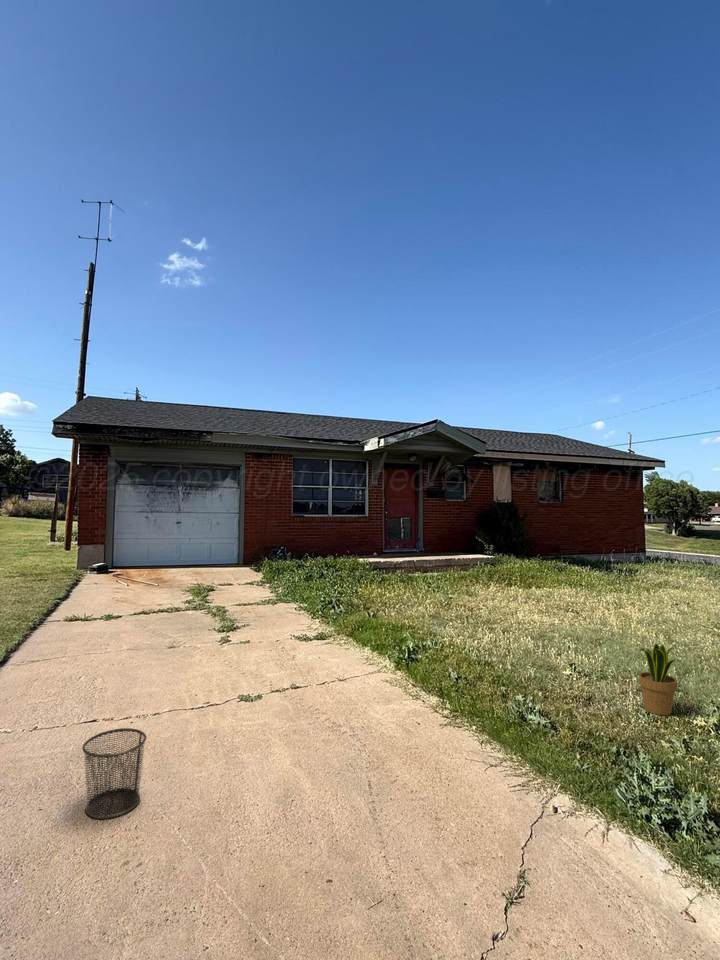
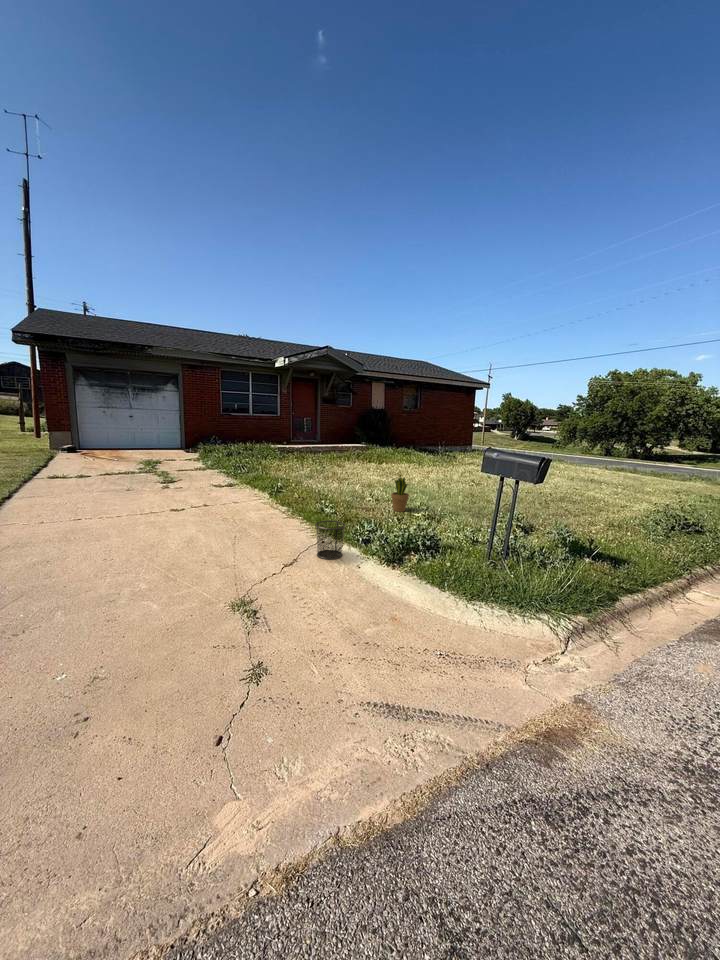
waste bin: present [82,728,147,819] -> present [315,520,345,559]

